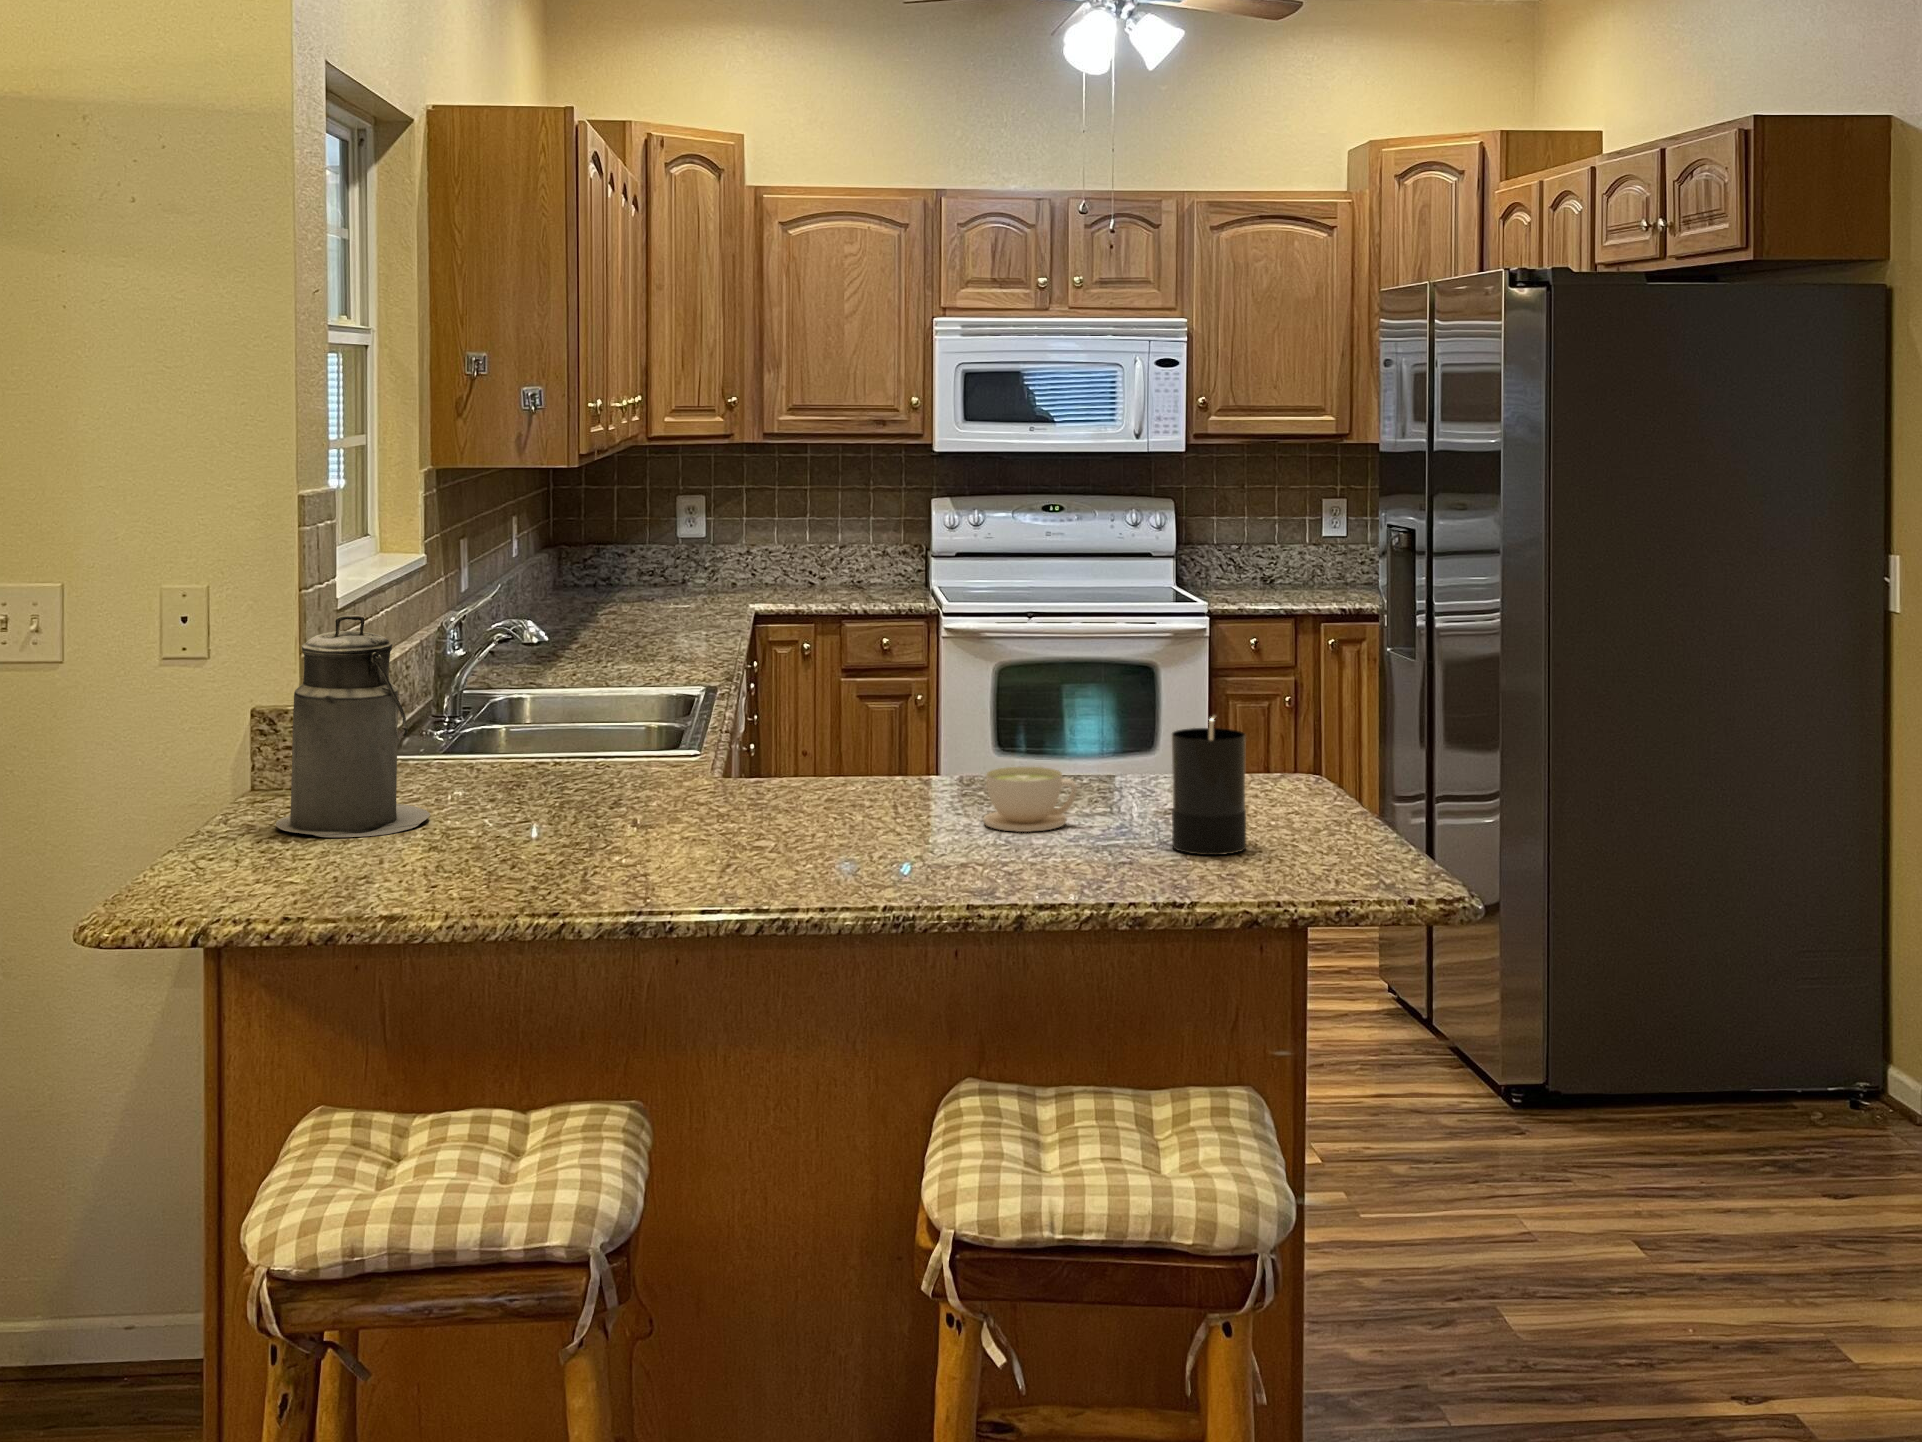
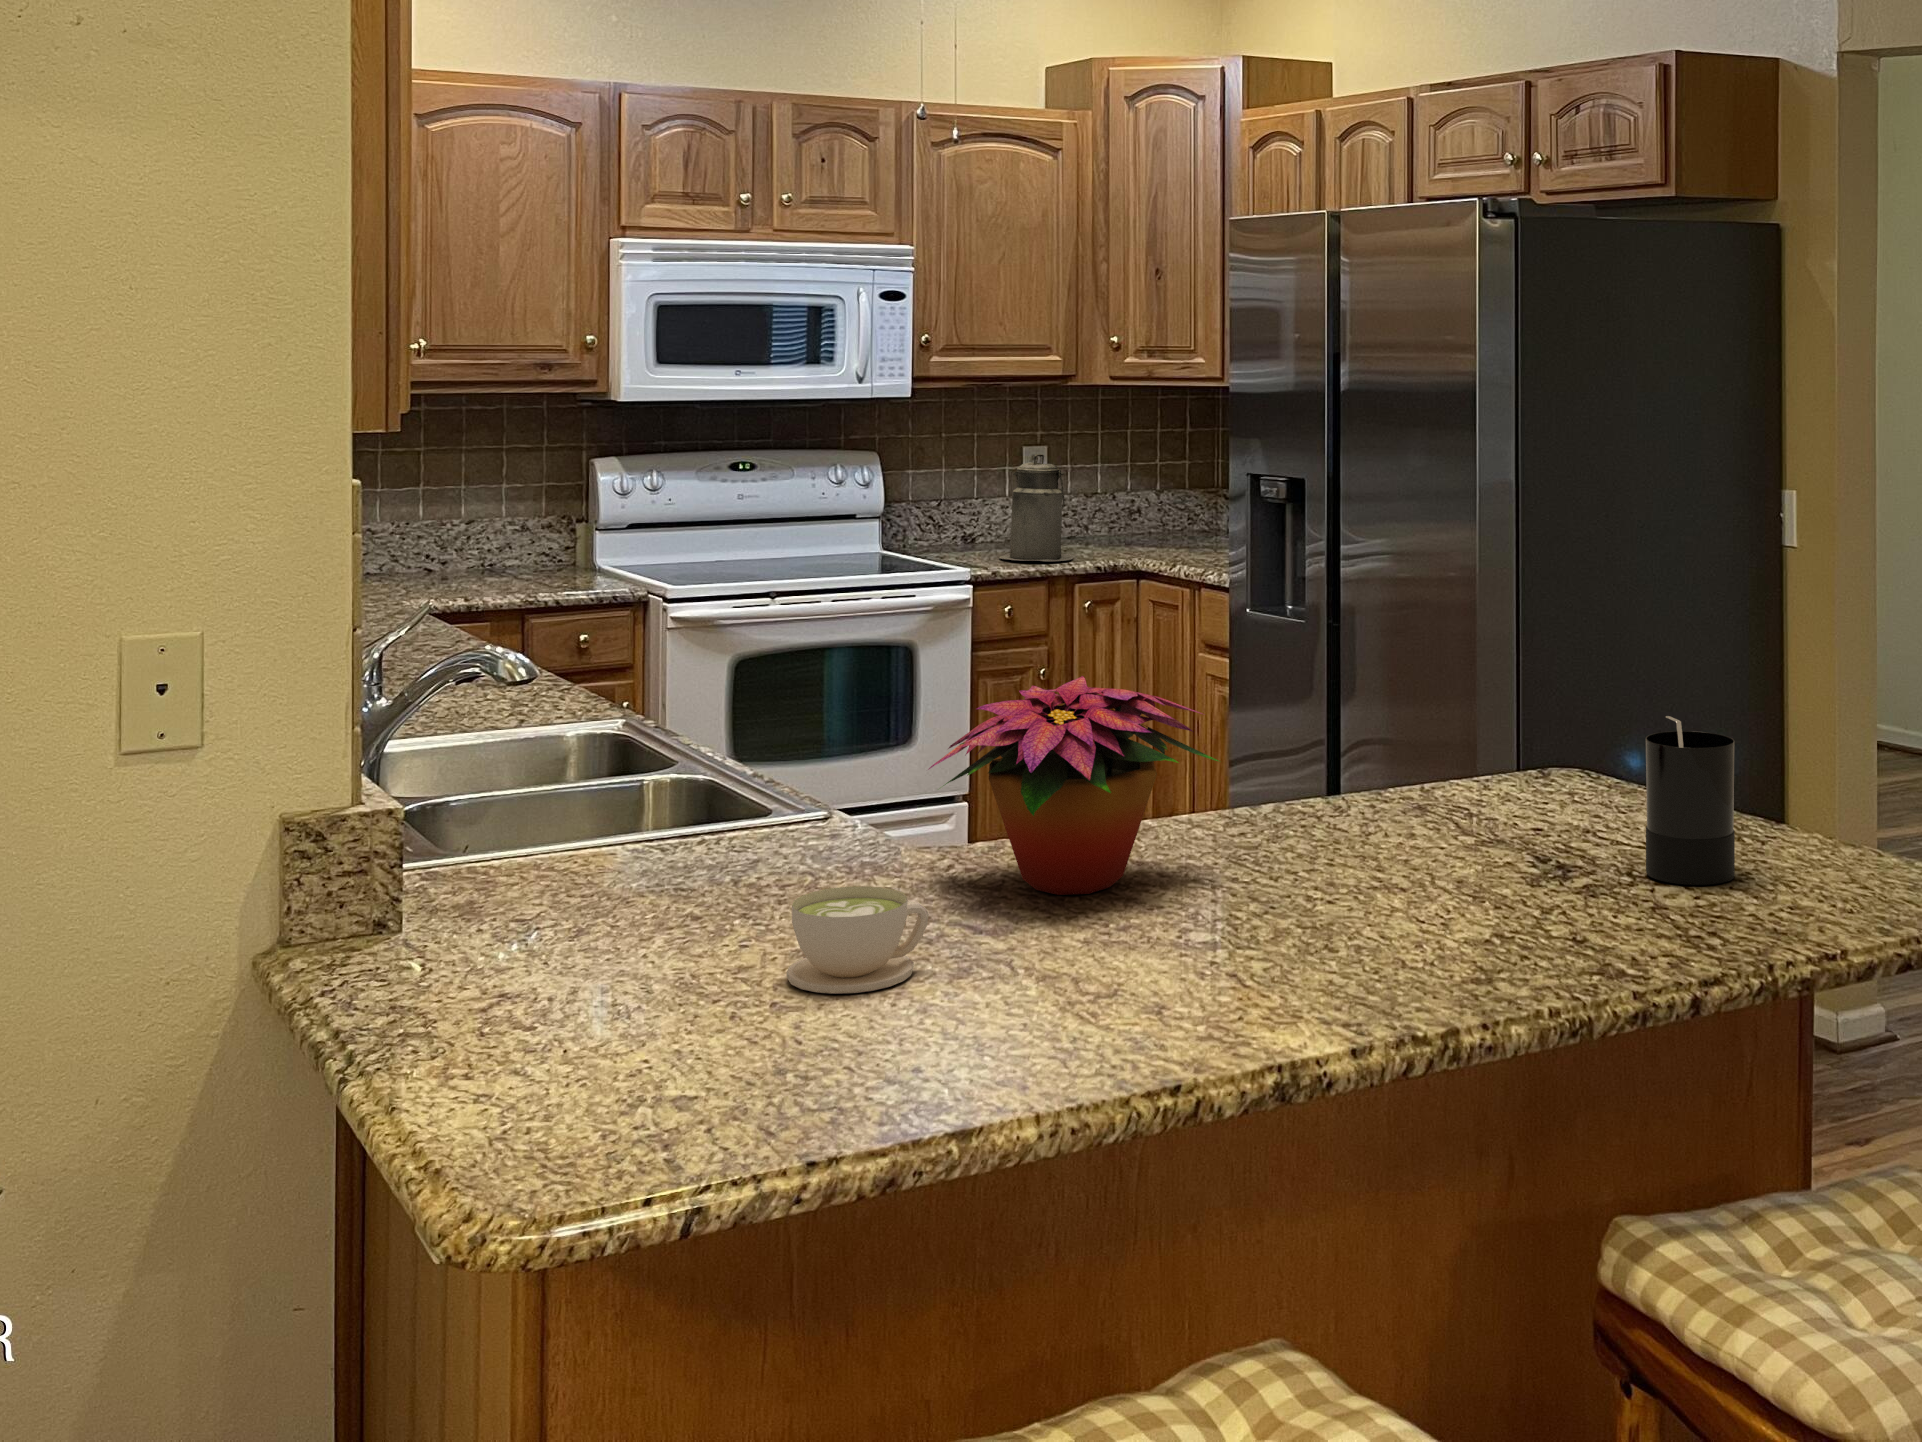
canister: present [276,615,430,837] -> present [999,454,1074,561]
flower arrangement: none [657,651,885,814] -> present [928,676,1218,895]
coffee cup: present [983,767,1077,832] -> present [786,886,928,994]

